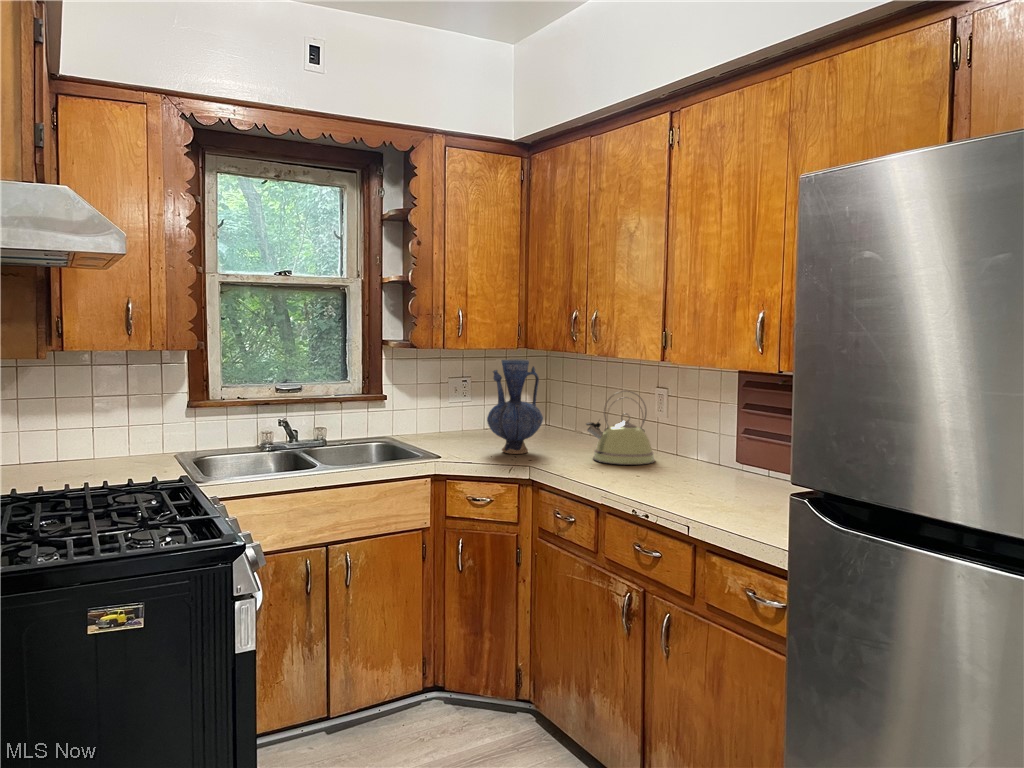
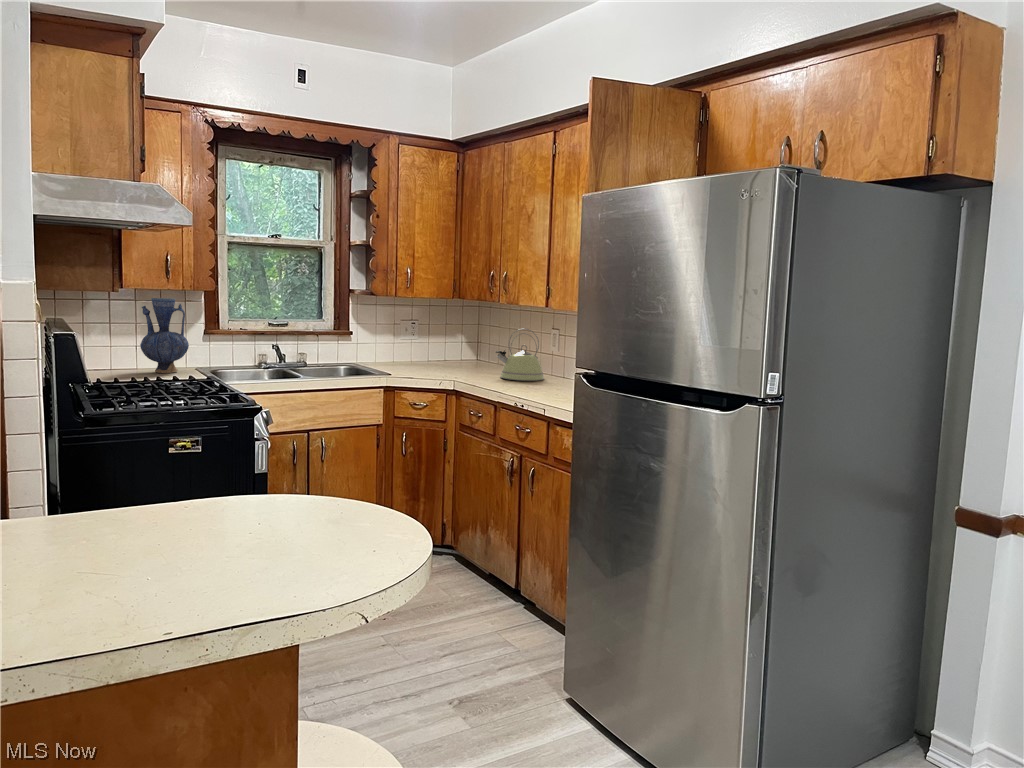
vase: present [487,359,543,454] -> present [140,298,189,373]

